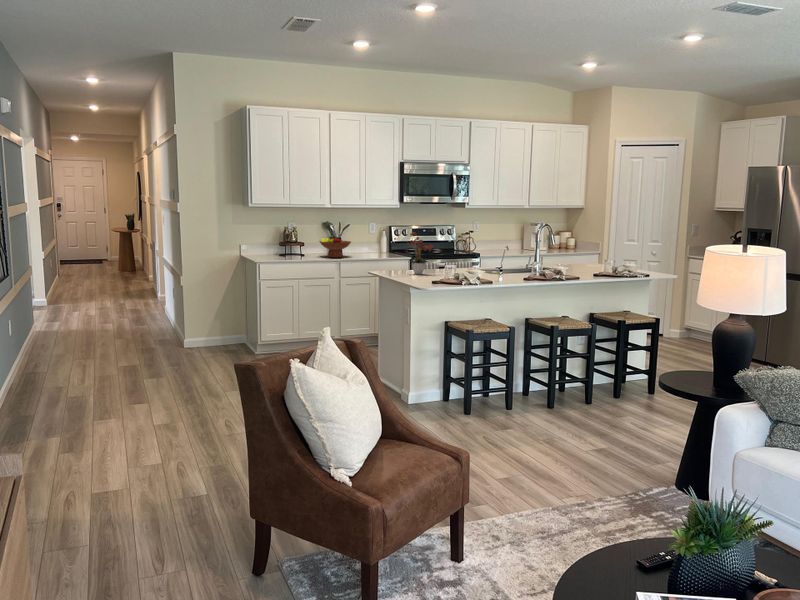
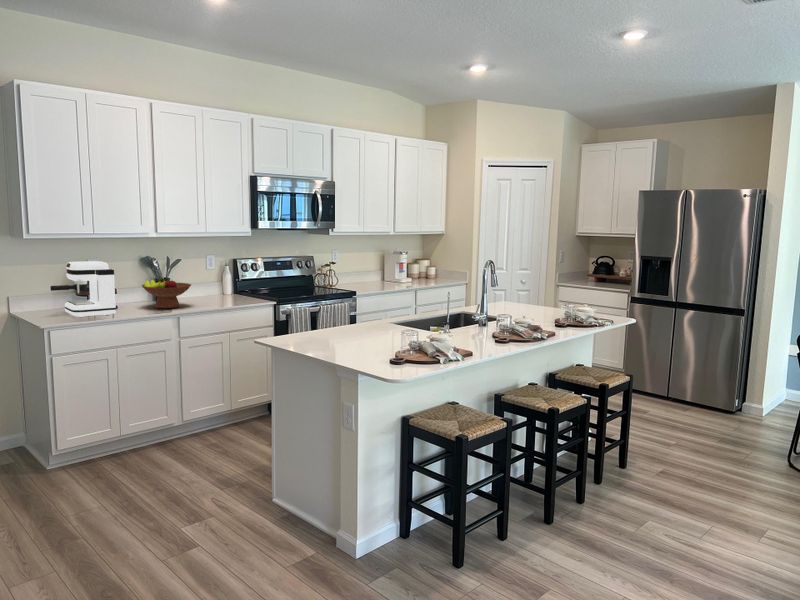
coffee maker: none [264,224,301,259] -> present [50,261,116,318]
flower arrangement: present [407,232,433,274] -> none [317,272,360,340]

